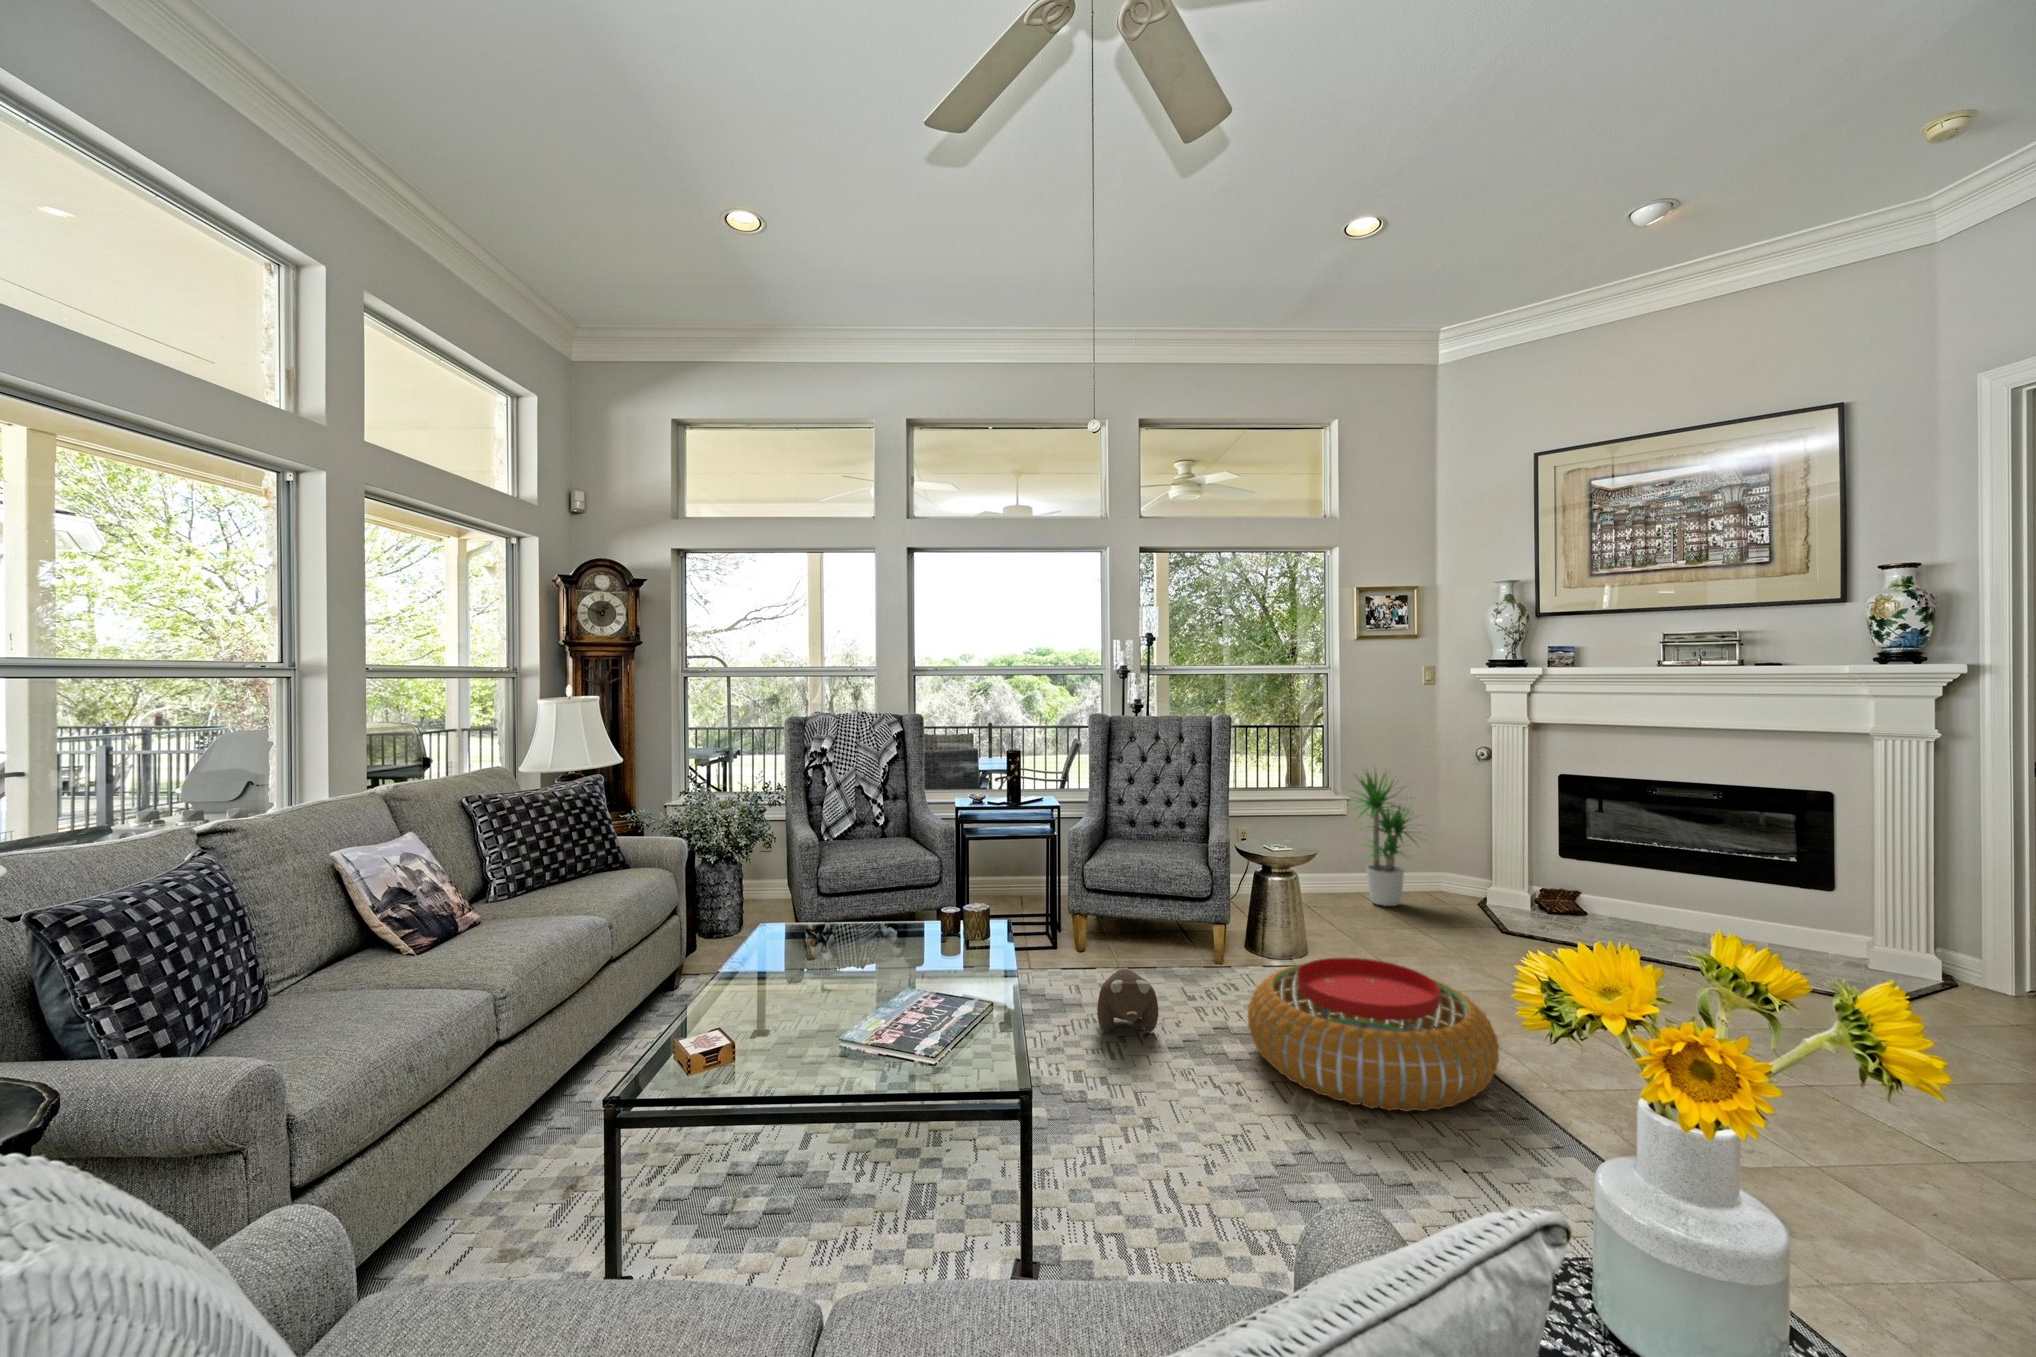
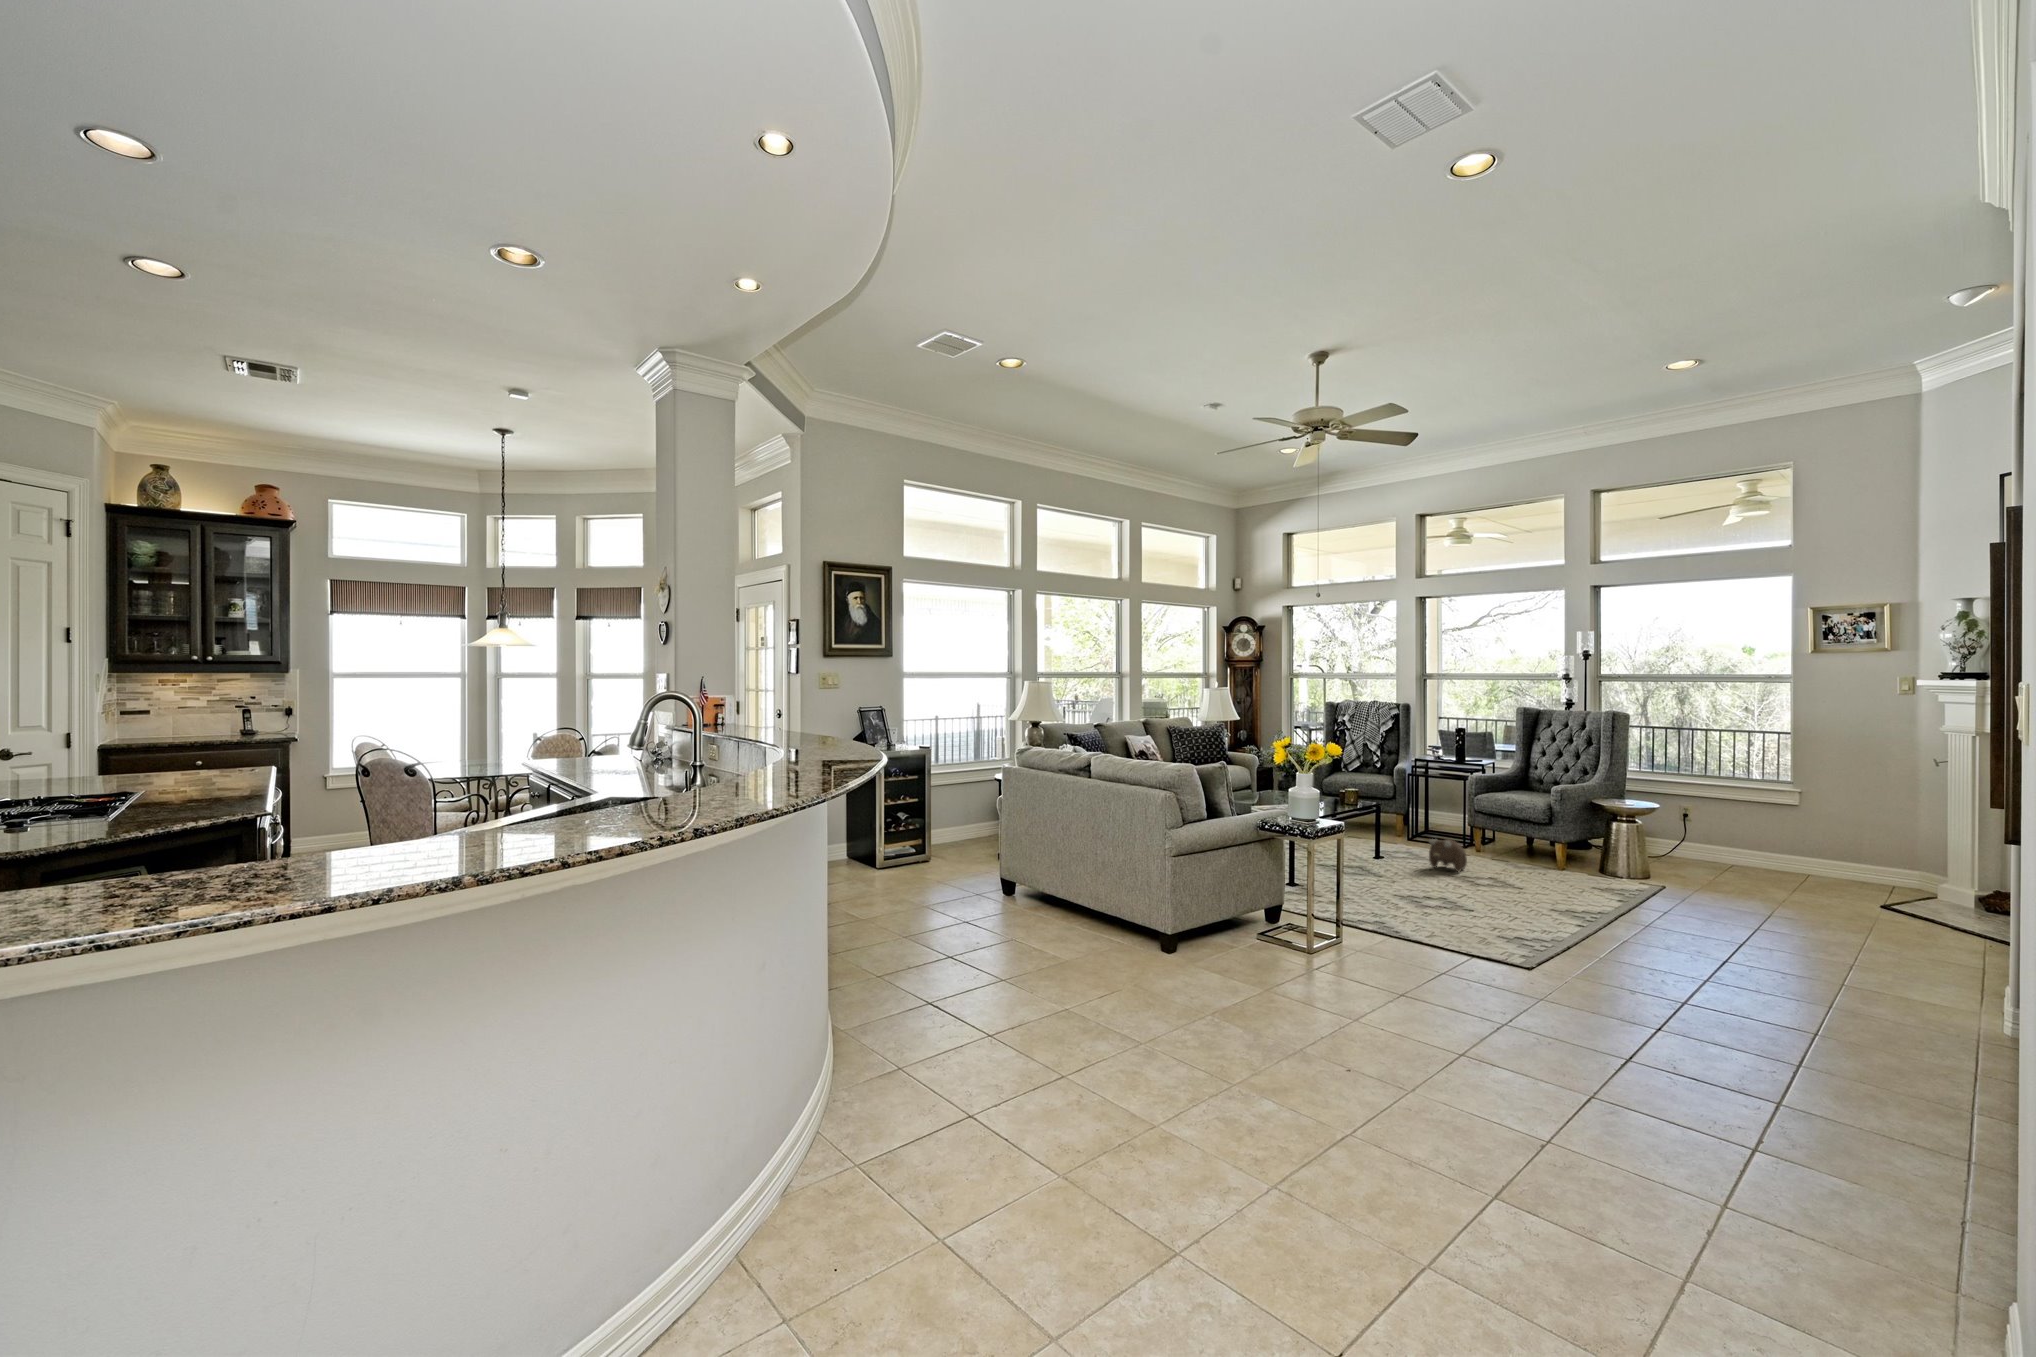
potted plant: present [1347,769,1414,906] -> none [1762,760,1866,879]
pouf: present [1248,958,1499,1112] -> none [1487,845,1639,912]

